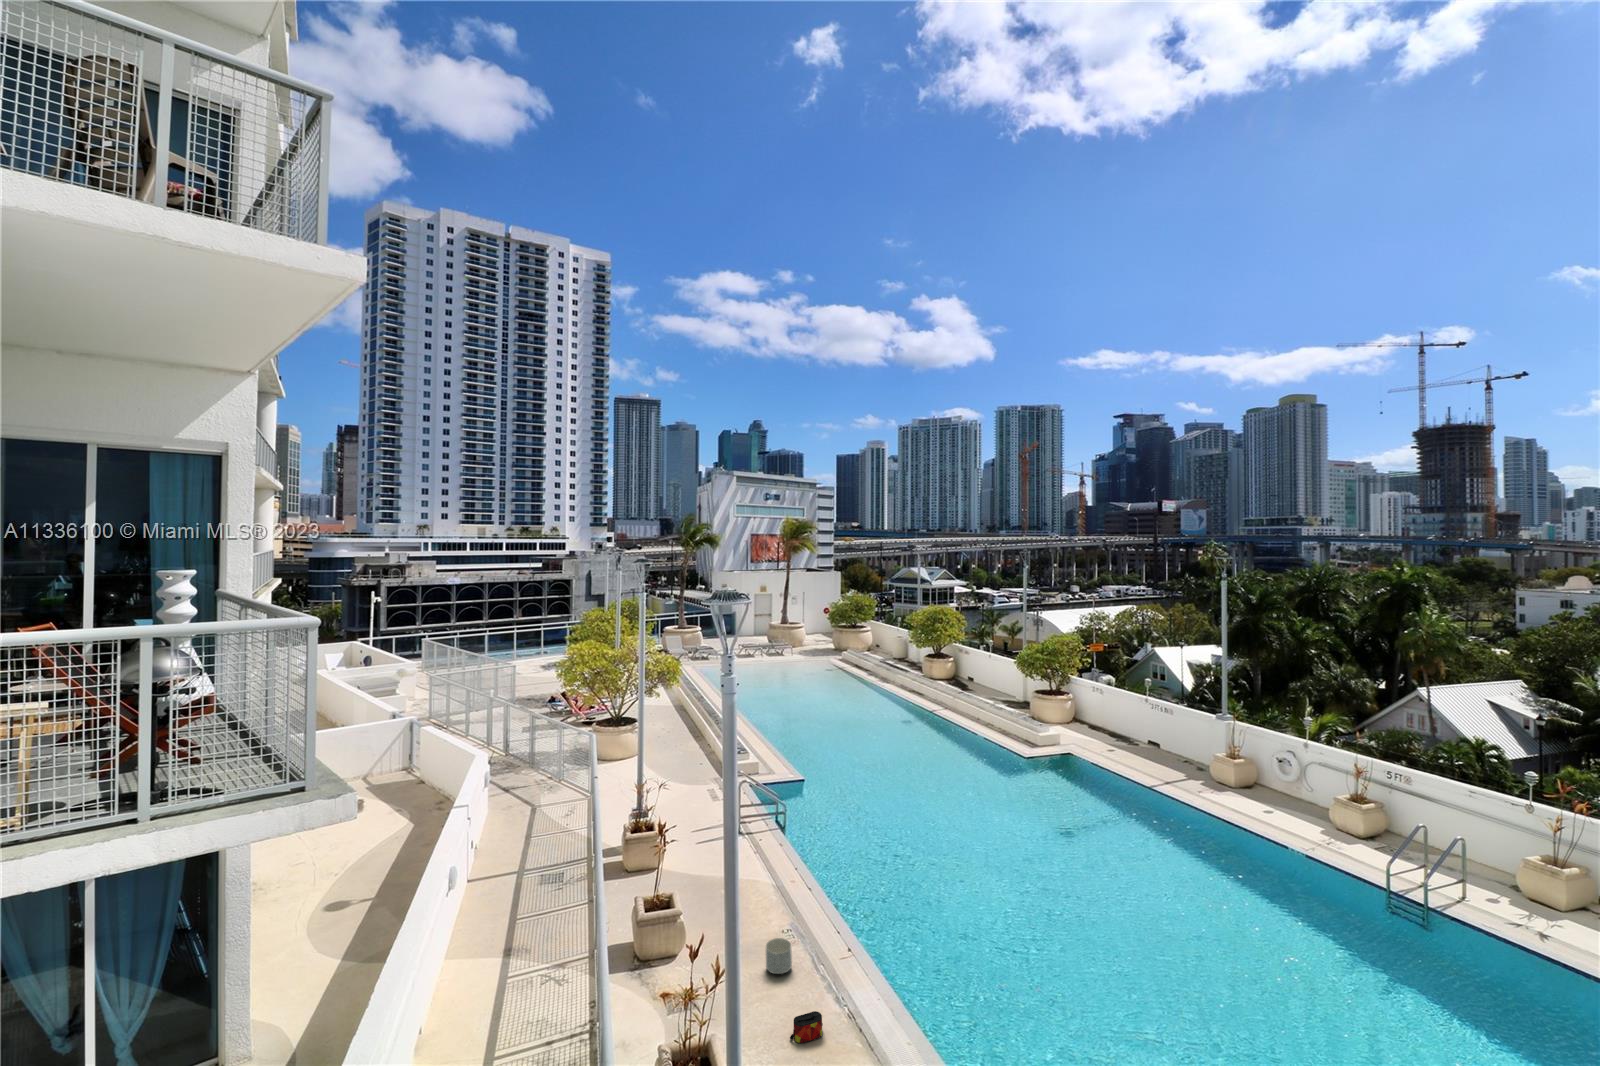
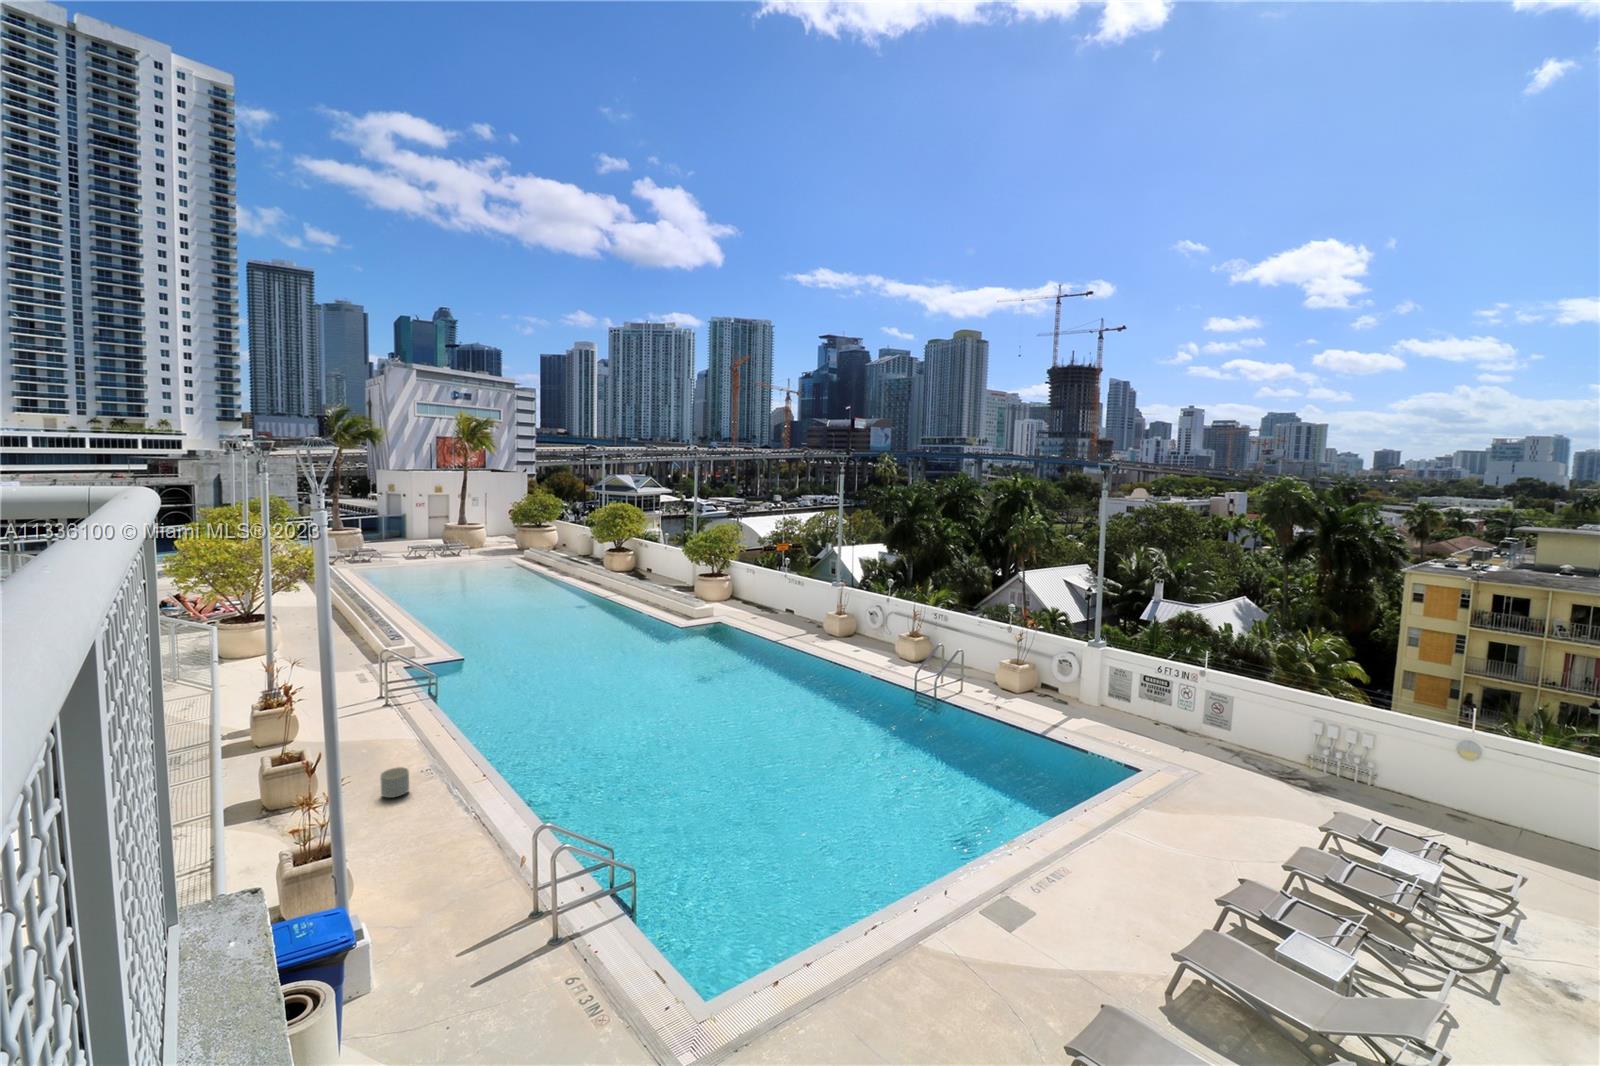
bag: present [790,1011,823,1044] -> none [395,813,431,841]

